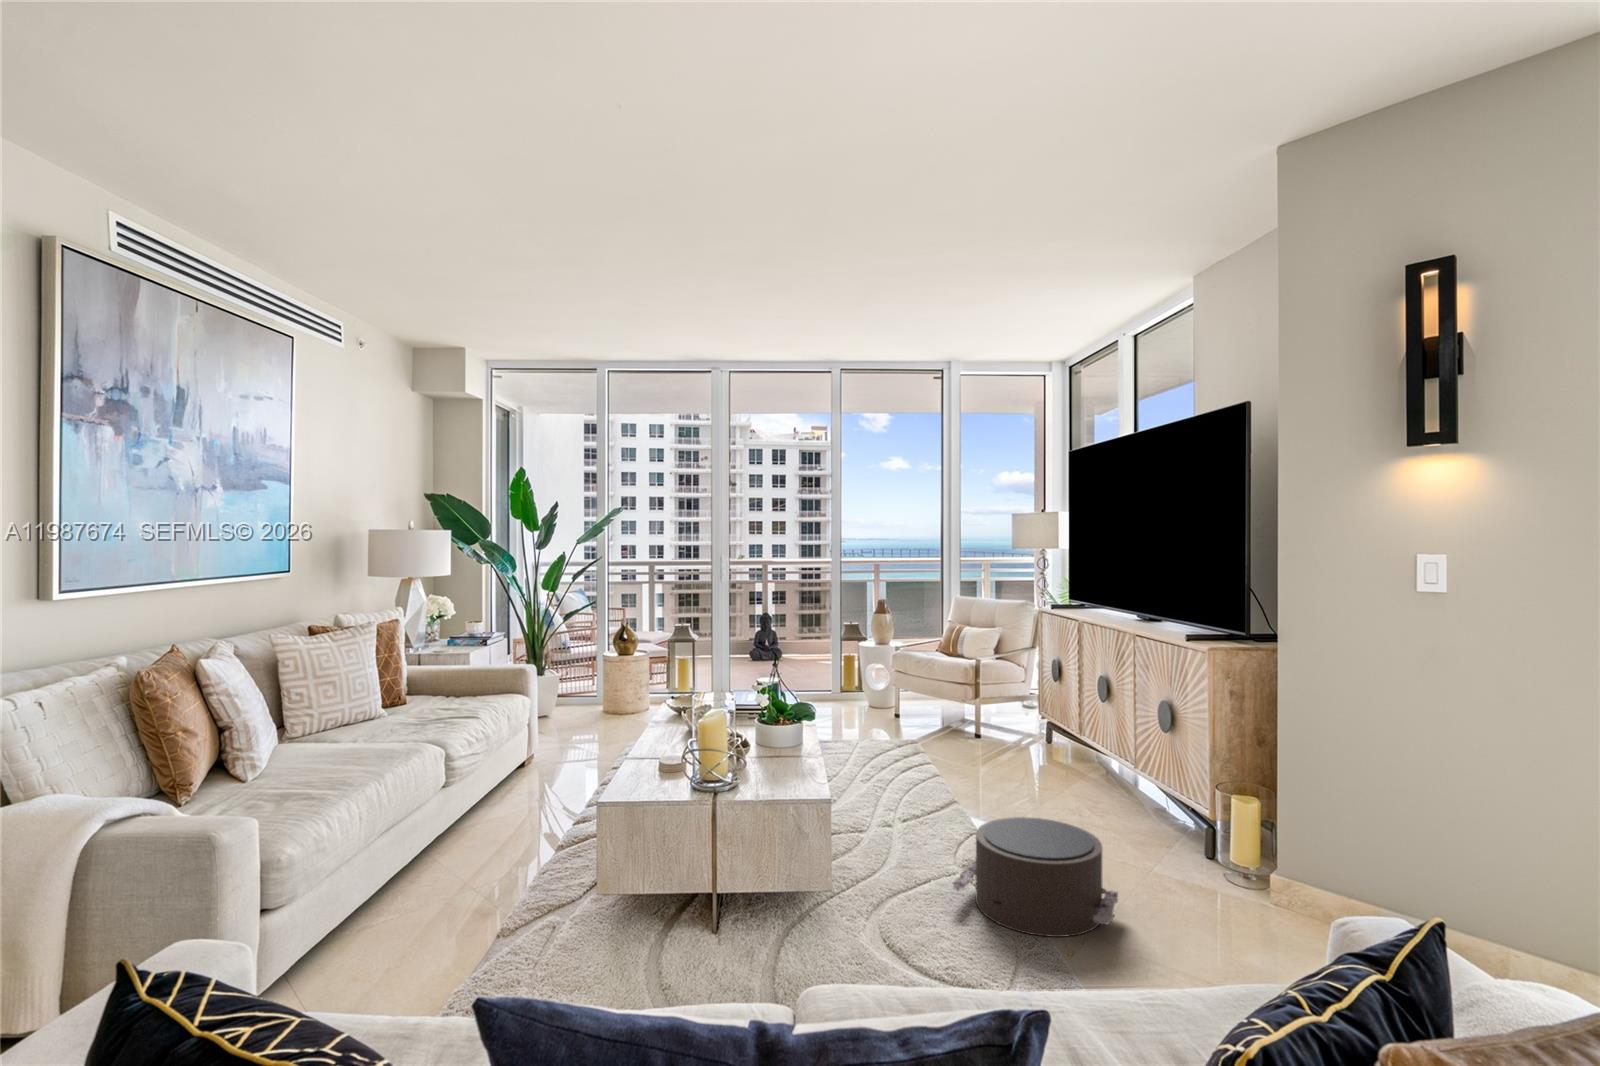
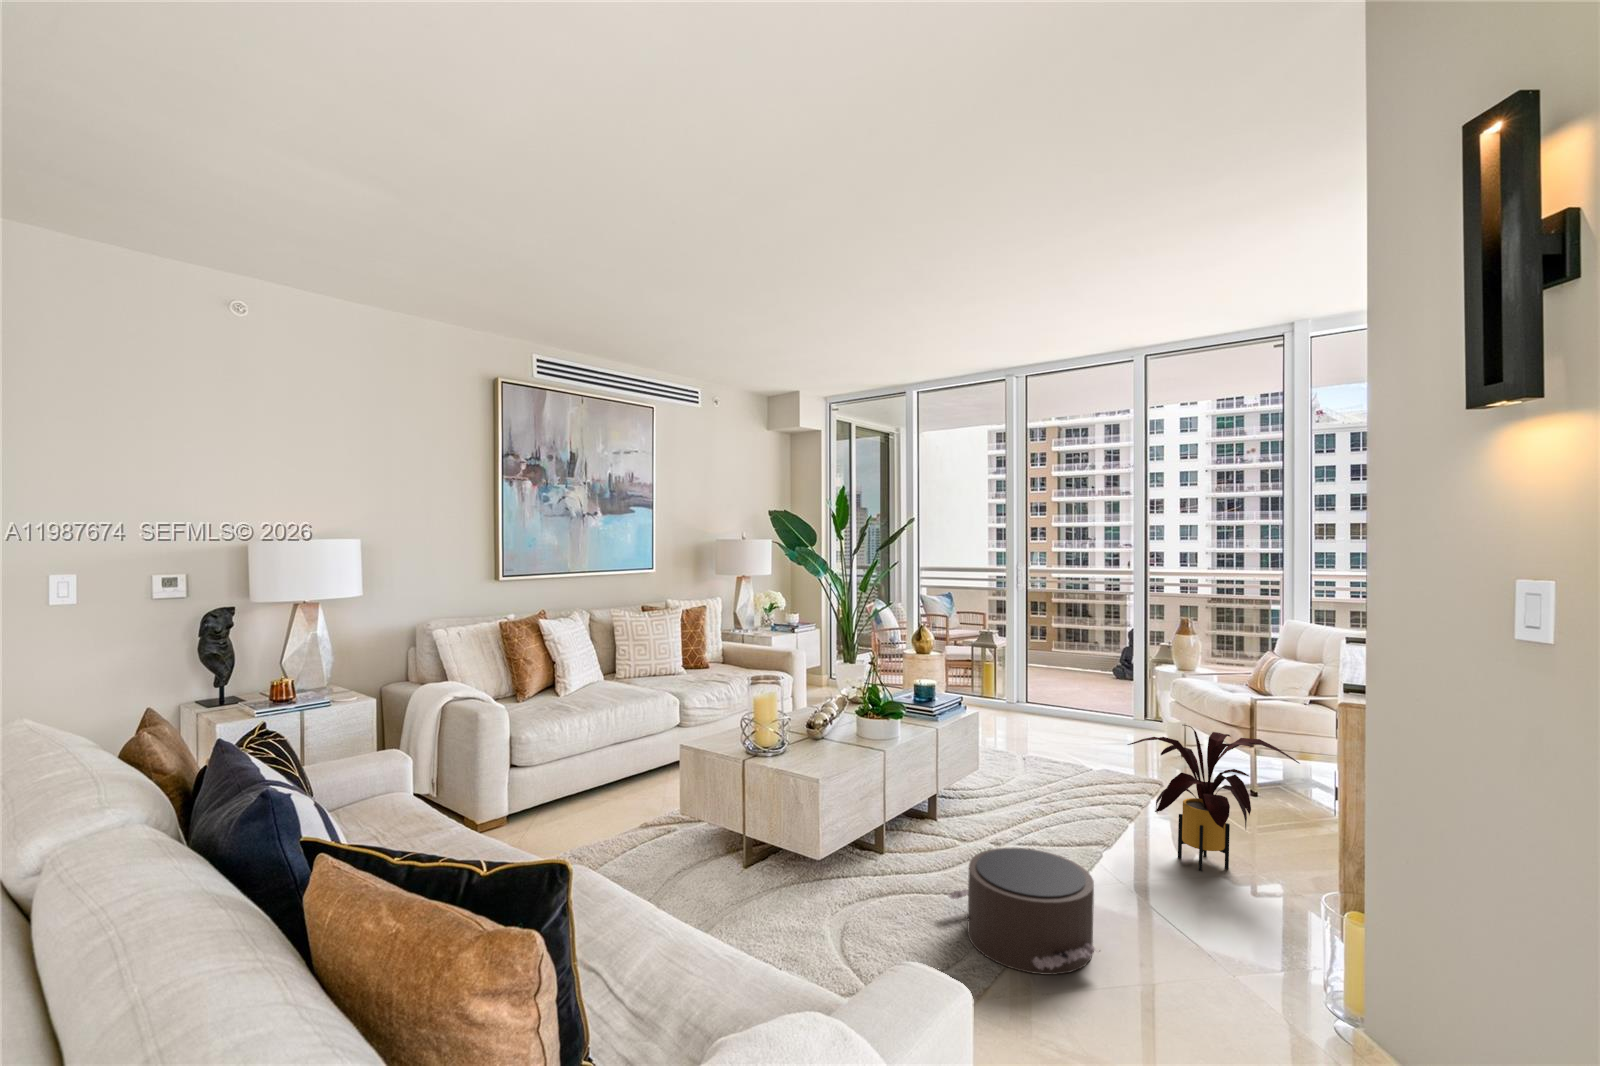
house plant: none [994,679,1115,808] -> present [1128,725,1300,871]

